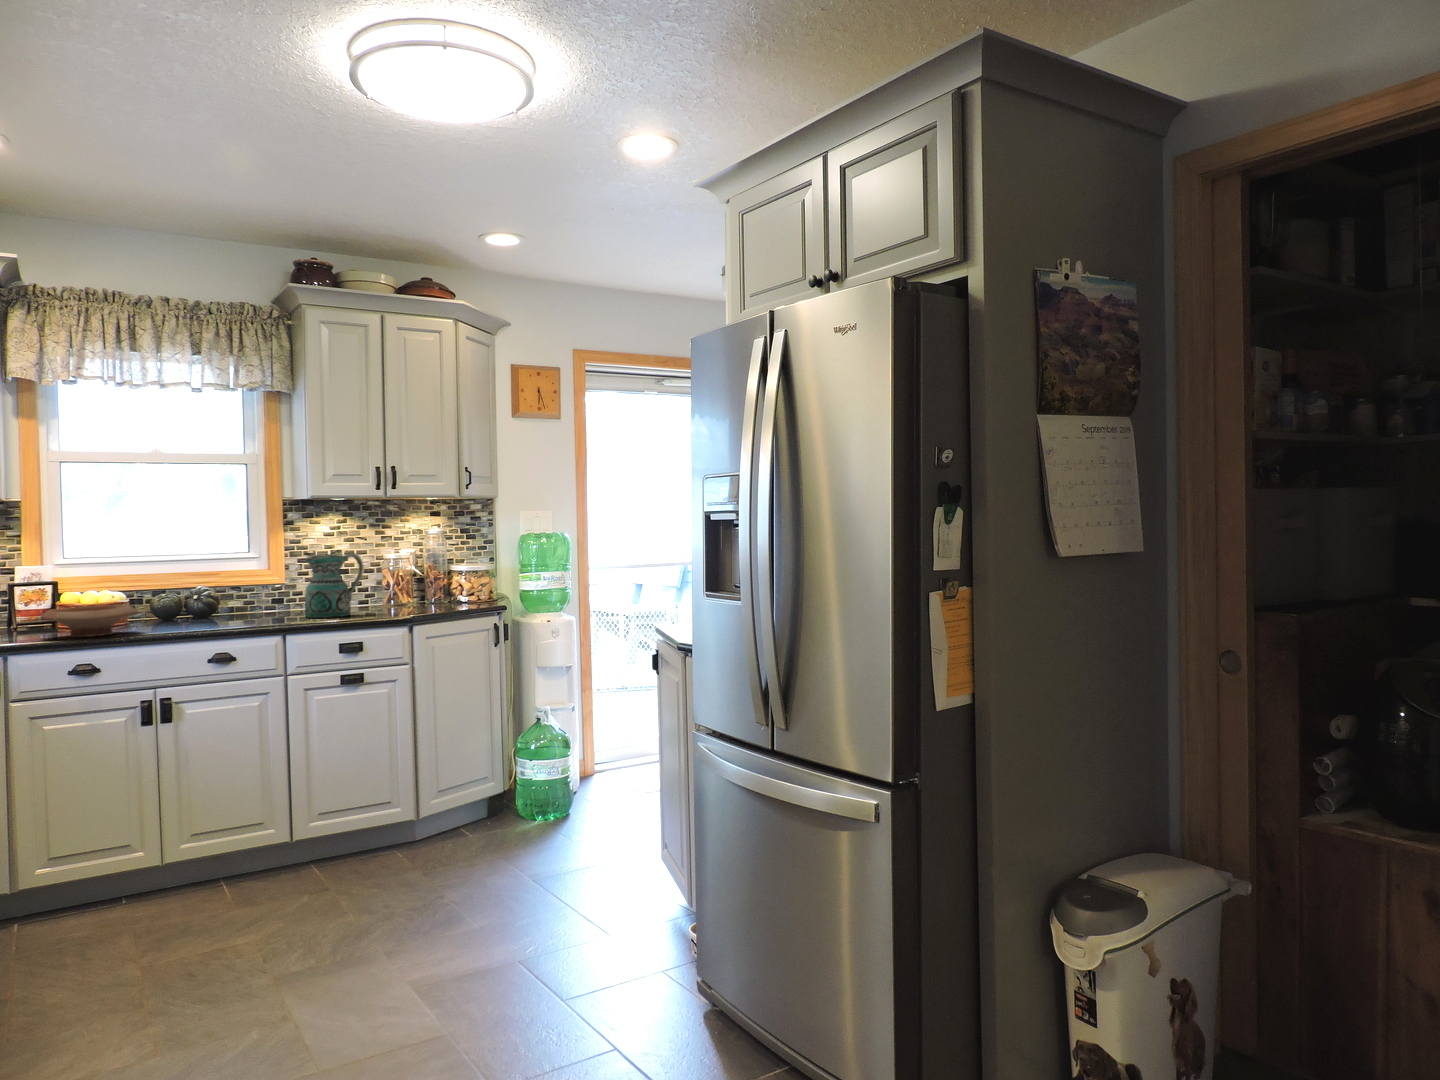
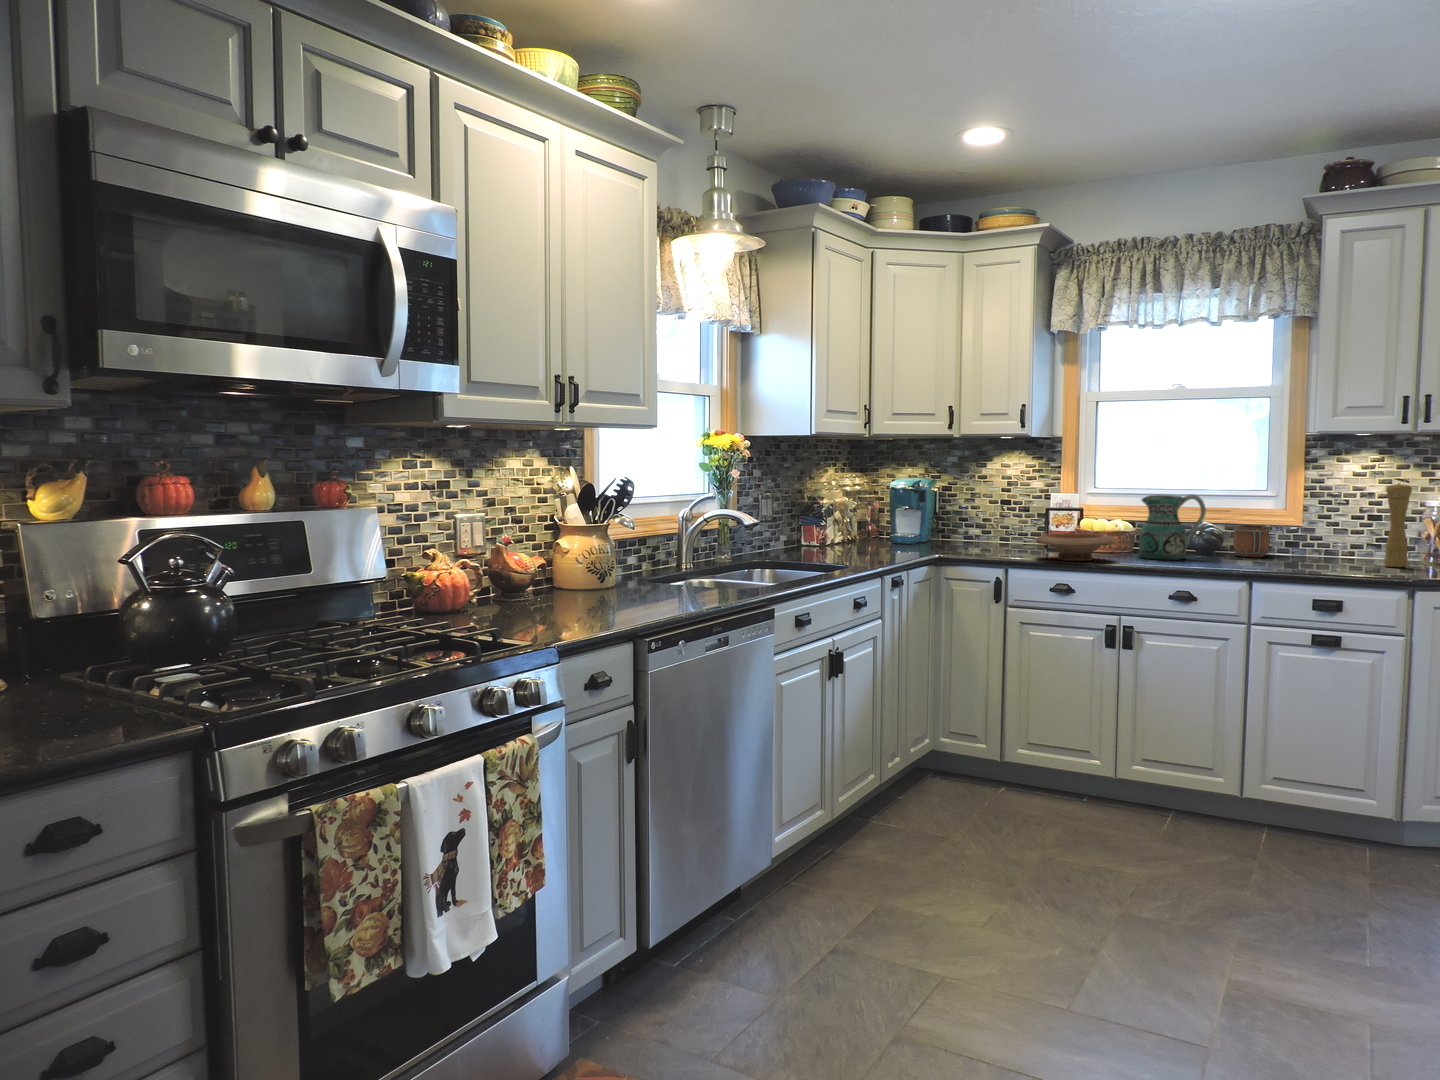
pepper mill: none [364,540,385,610] -> present [1384,483,1412,567]
ceramic pitcher: present [305,553,364,618] -> present [1139,494,1206,560]
mug: none [229,585,263,616] -> present [1233,525,1274,557]

